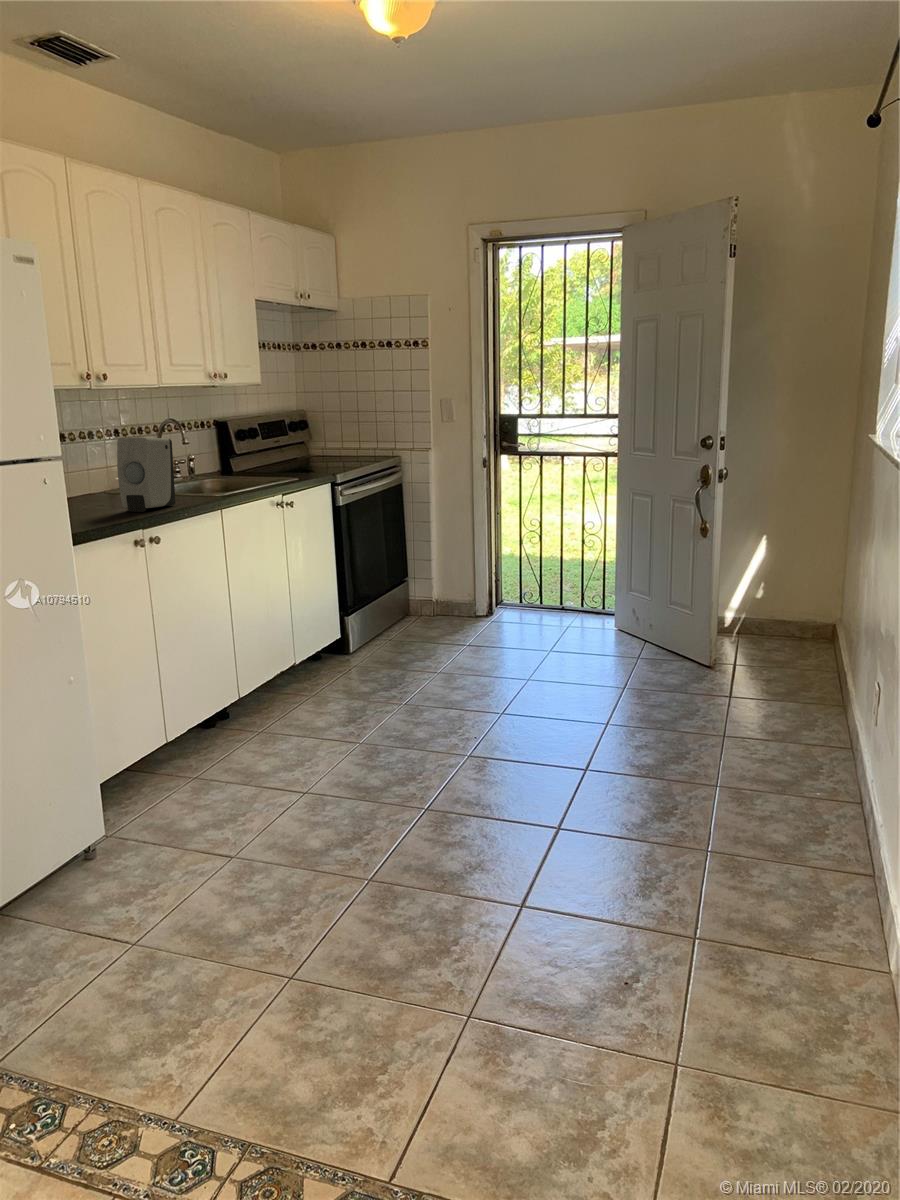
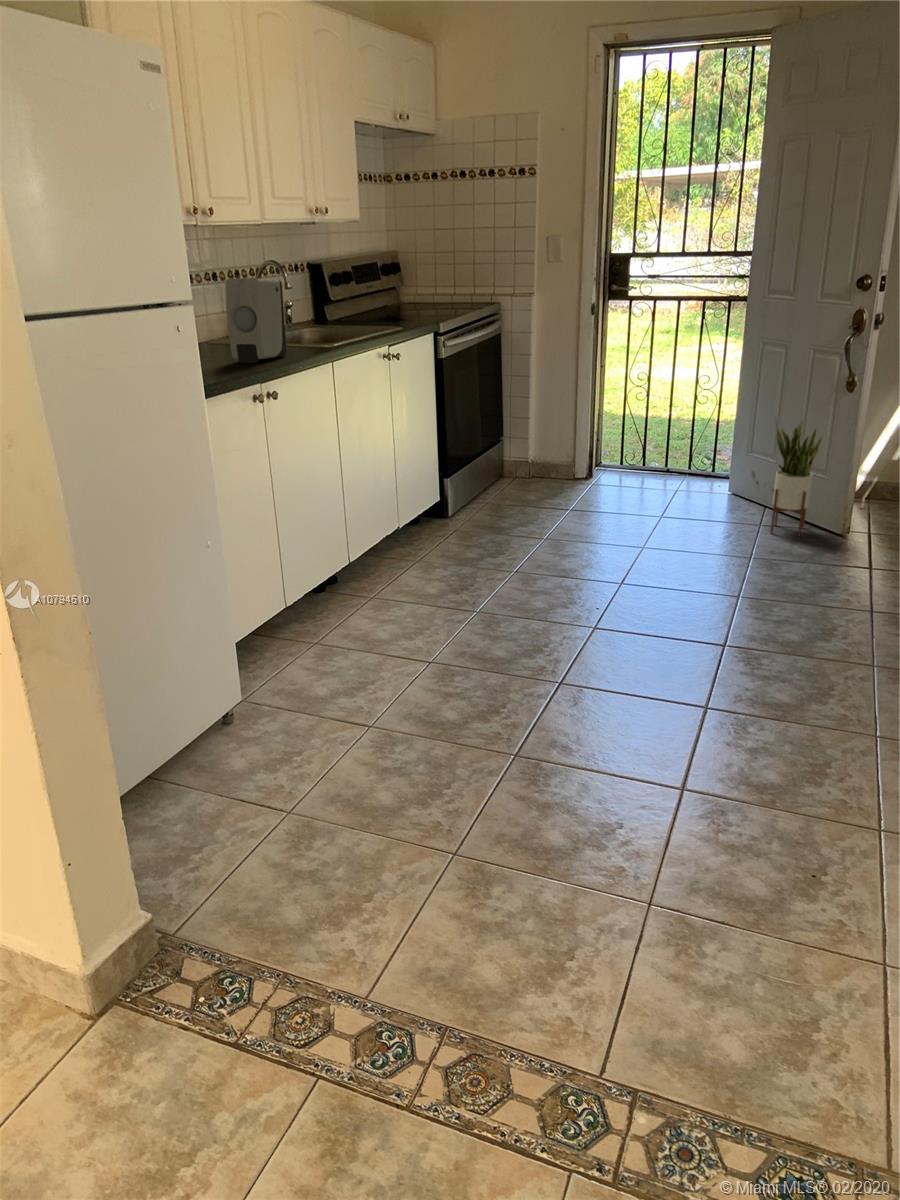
potted plant: none [640,555,683,667] -> present [771,415,823,536]

